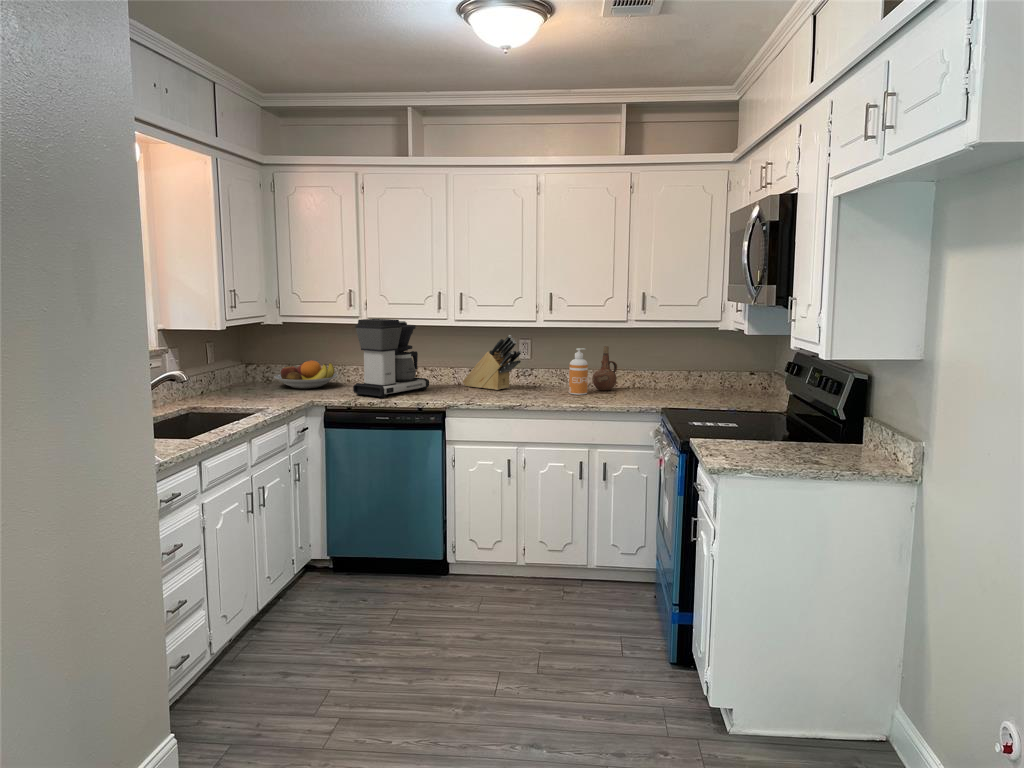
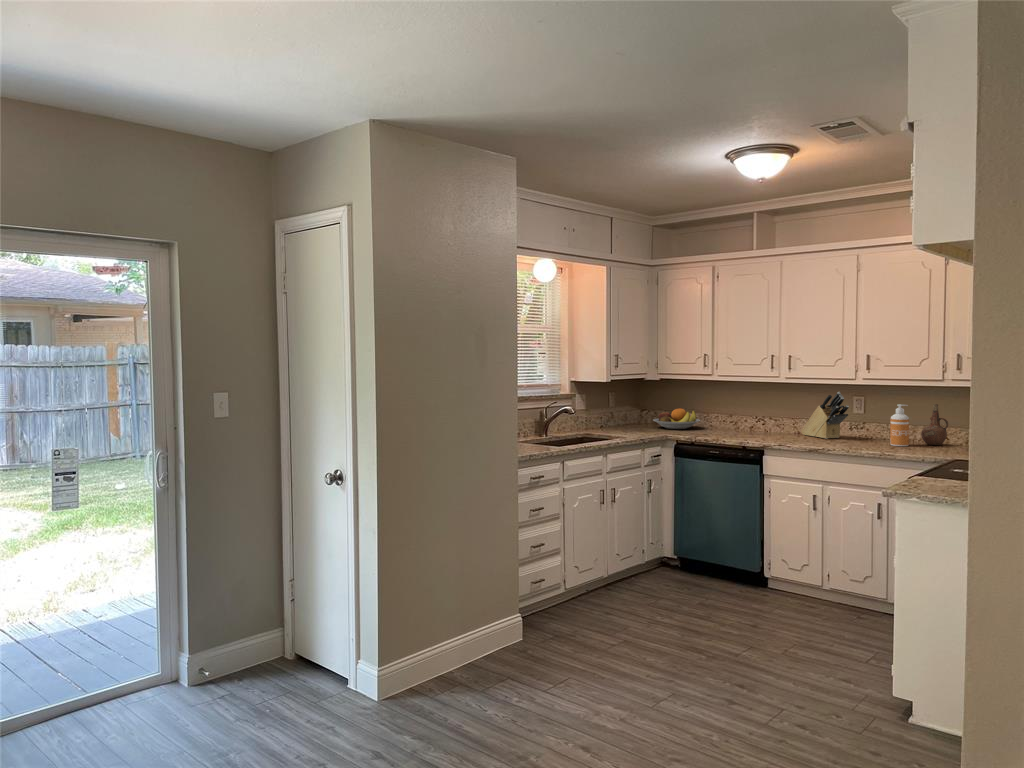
coffee maker: present [353,319,429,398] -> none [701,377,767,438]

